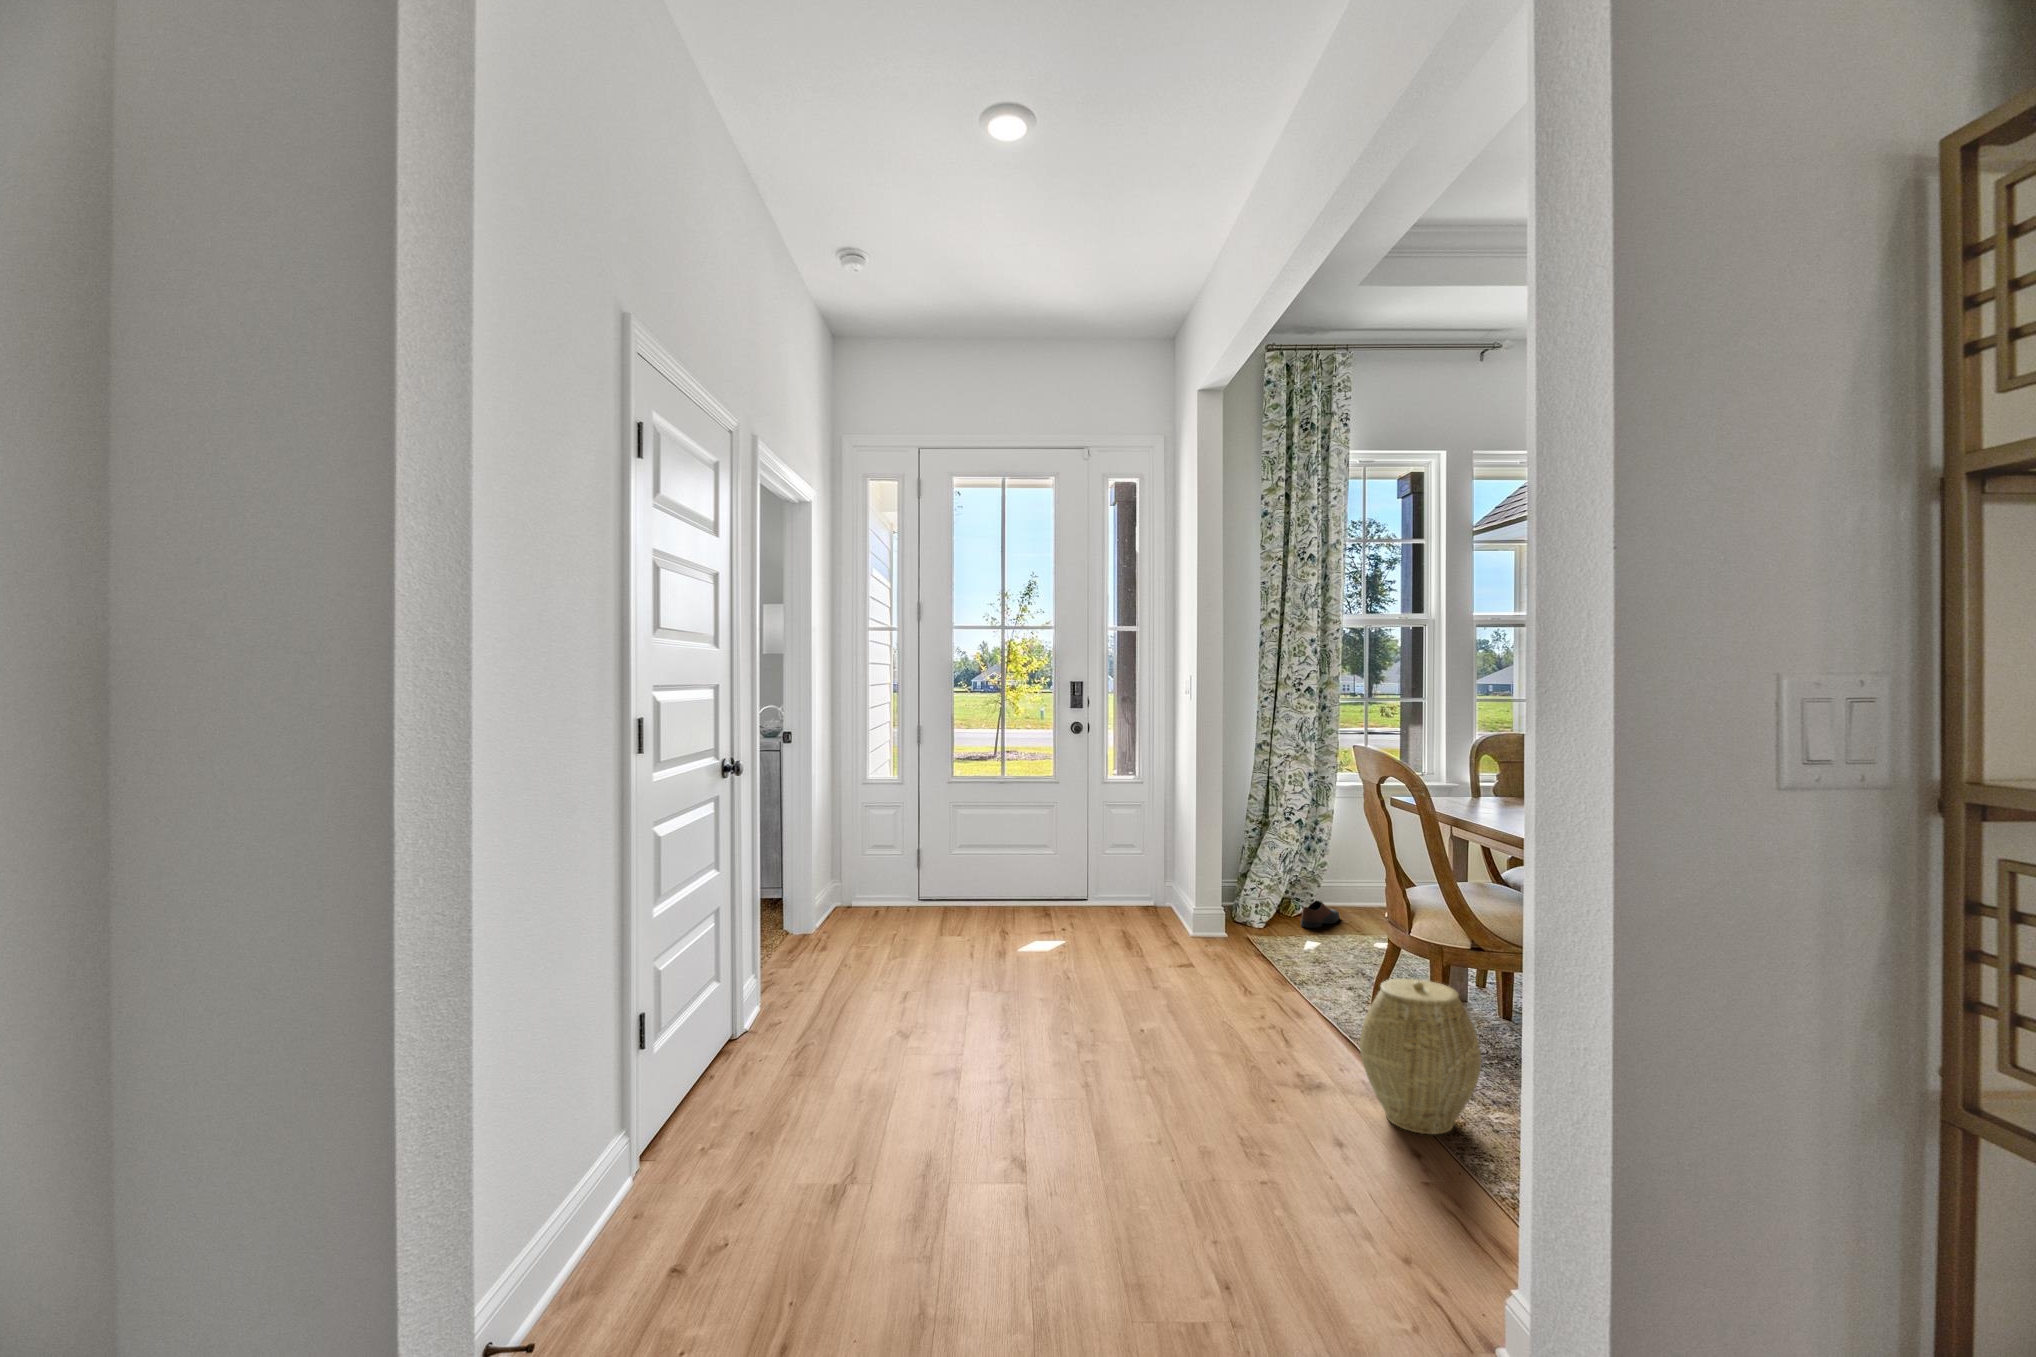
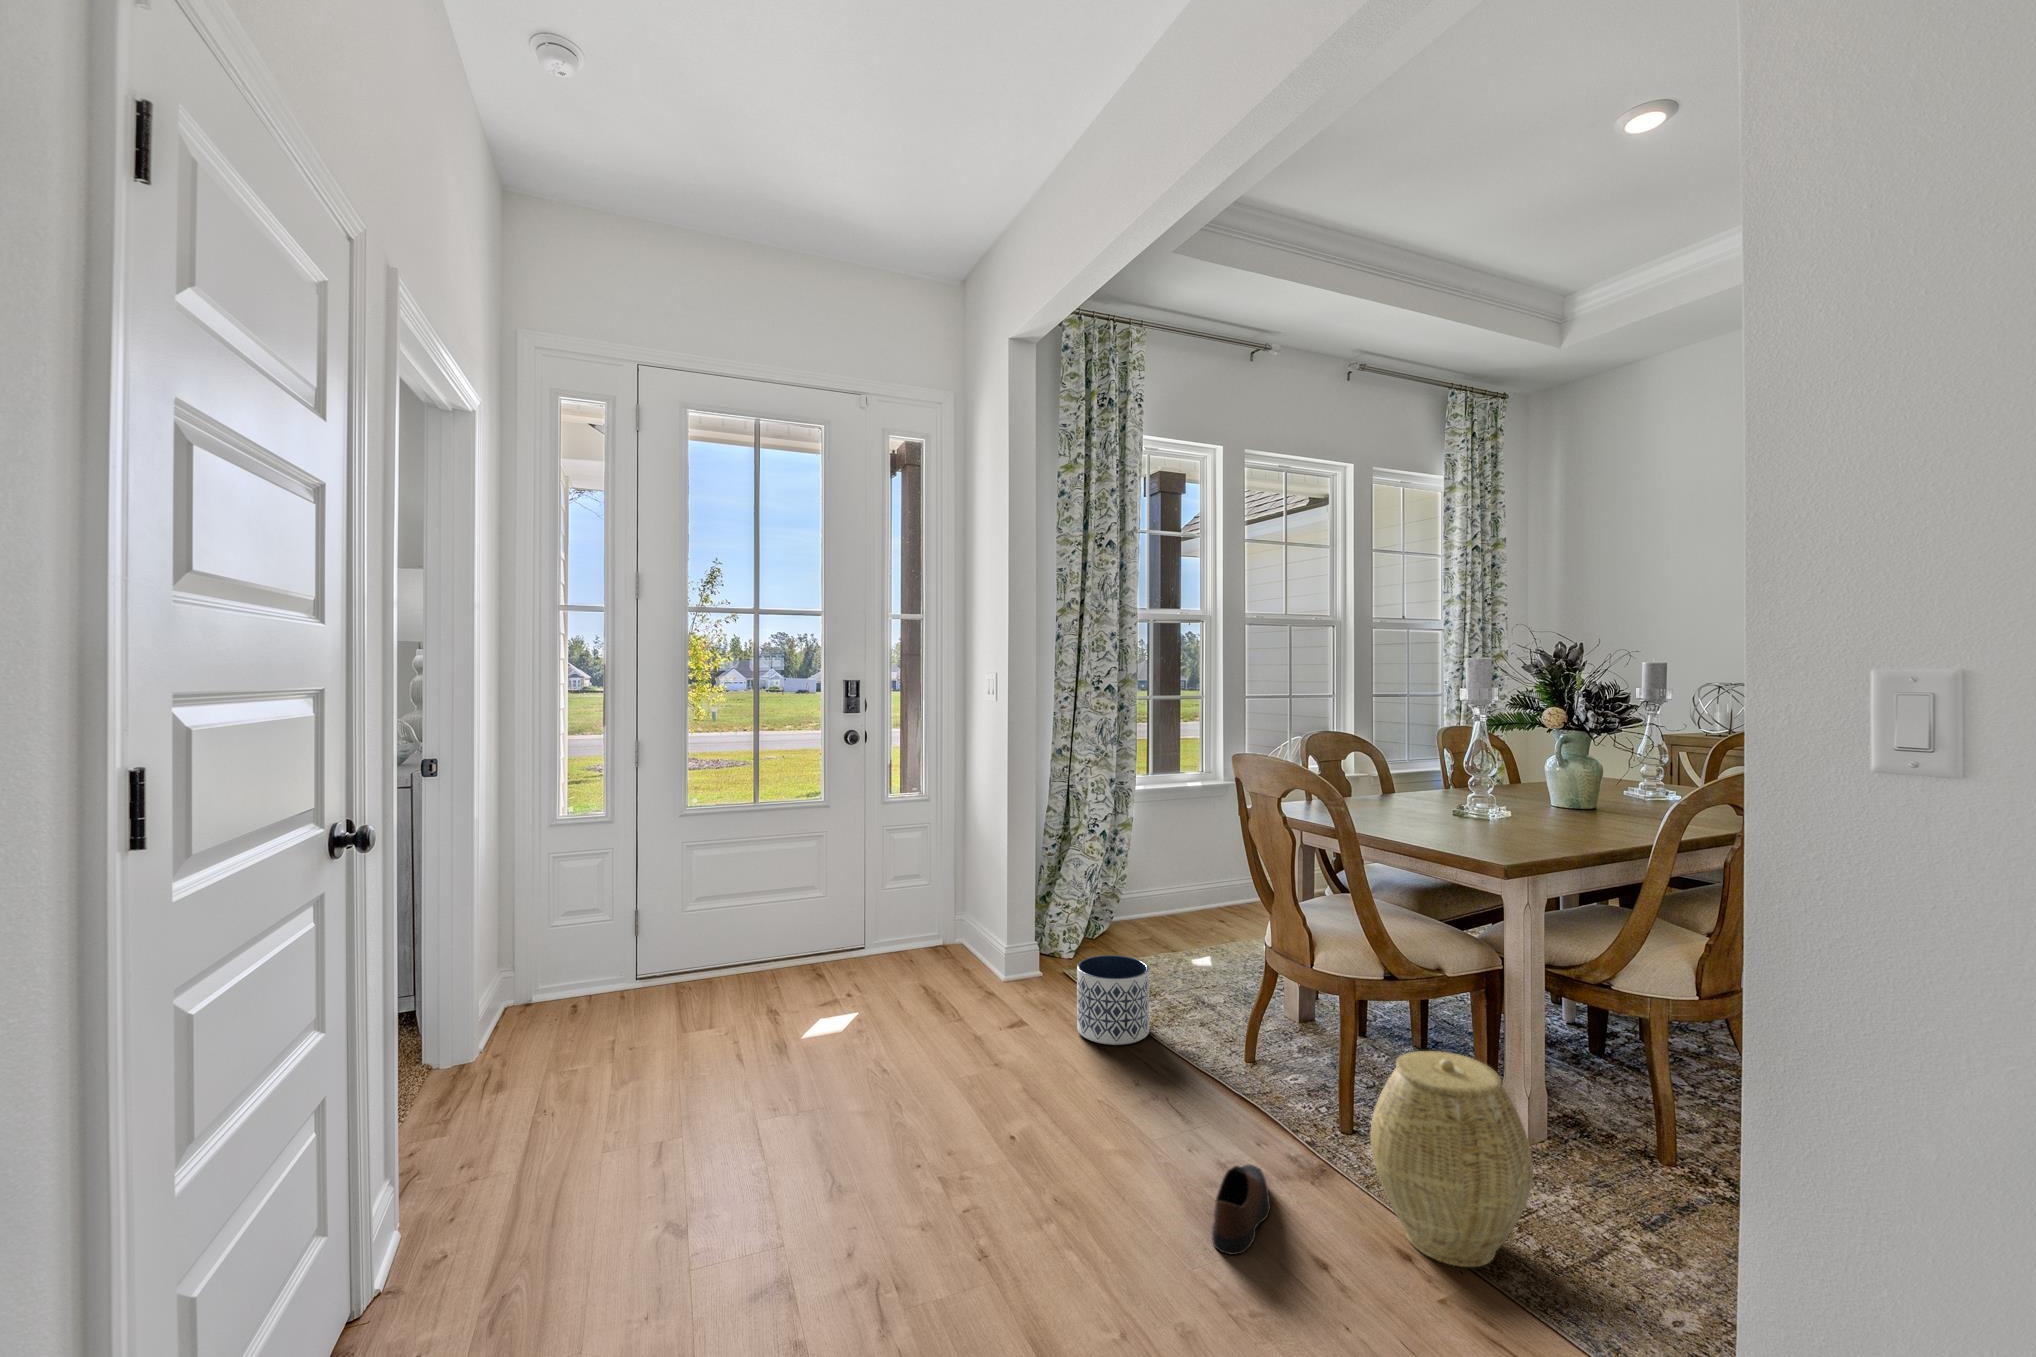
shoe: present [1301,901,1339,928] -> present [1212,1165,1270,1255]
planter: none [1226,916,1288,986] -> present [1077,955,1149,1045]

